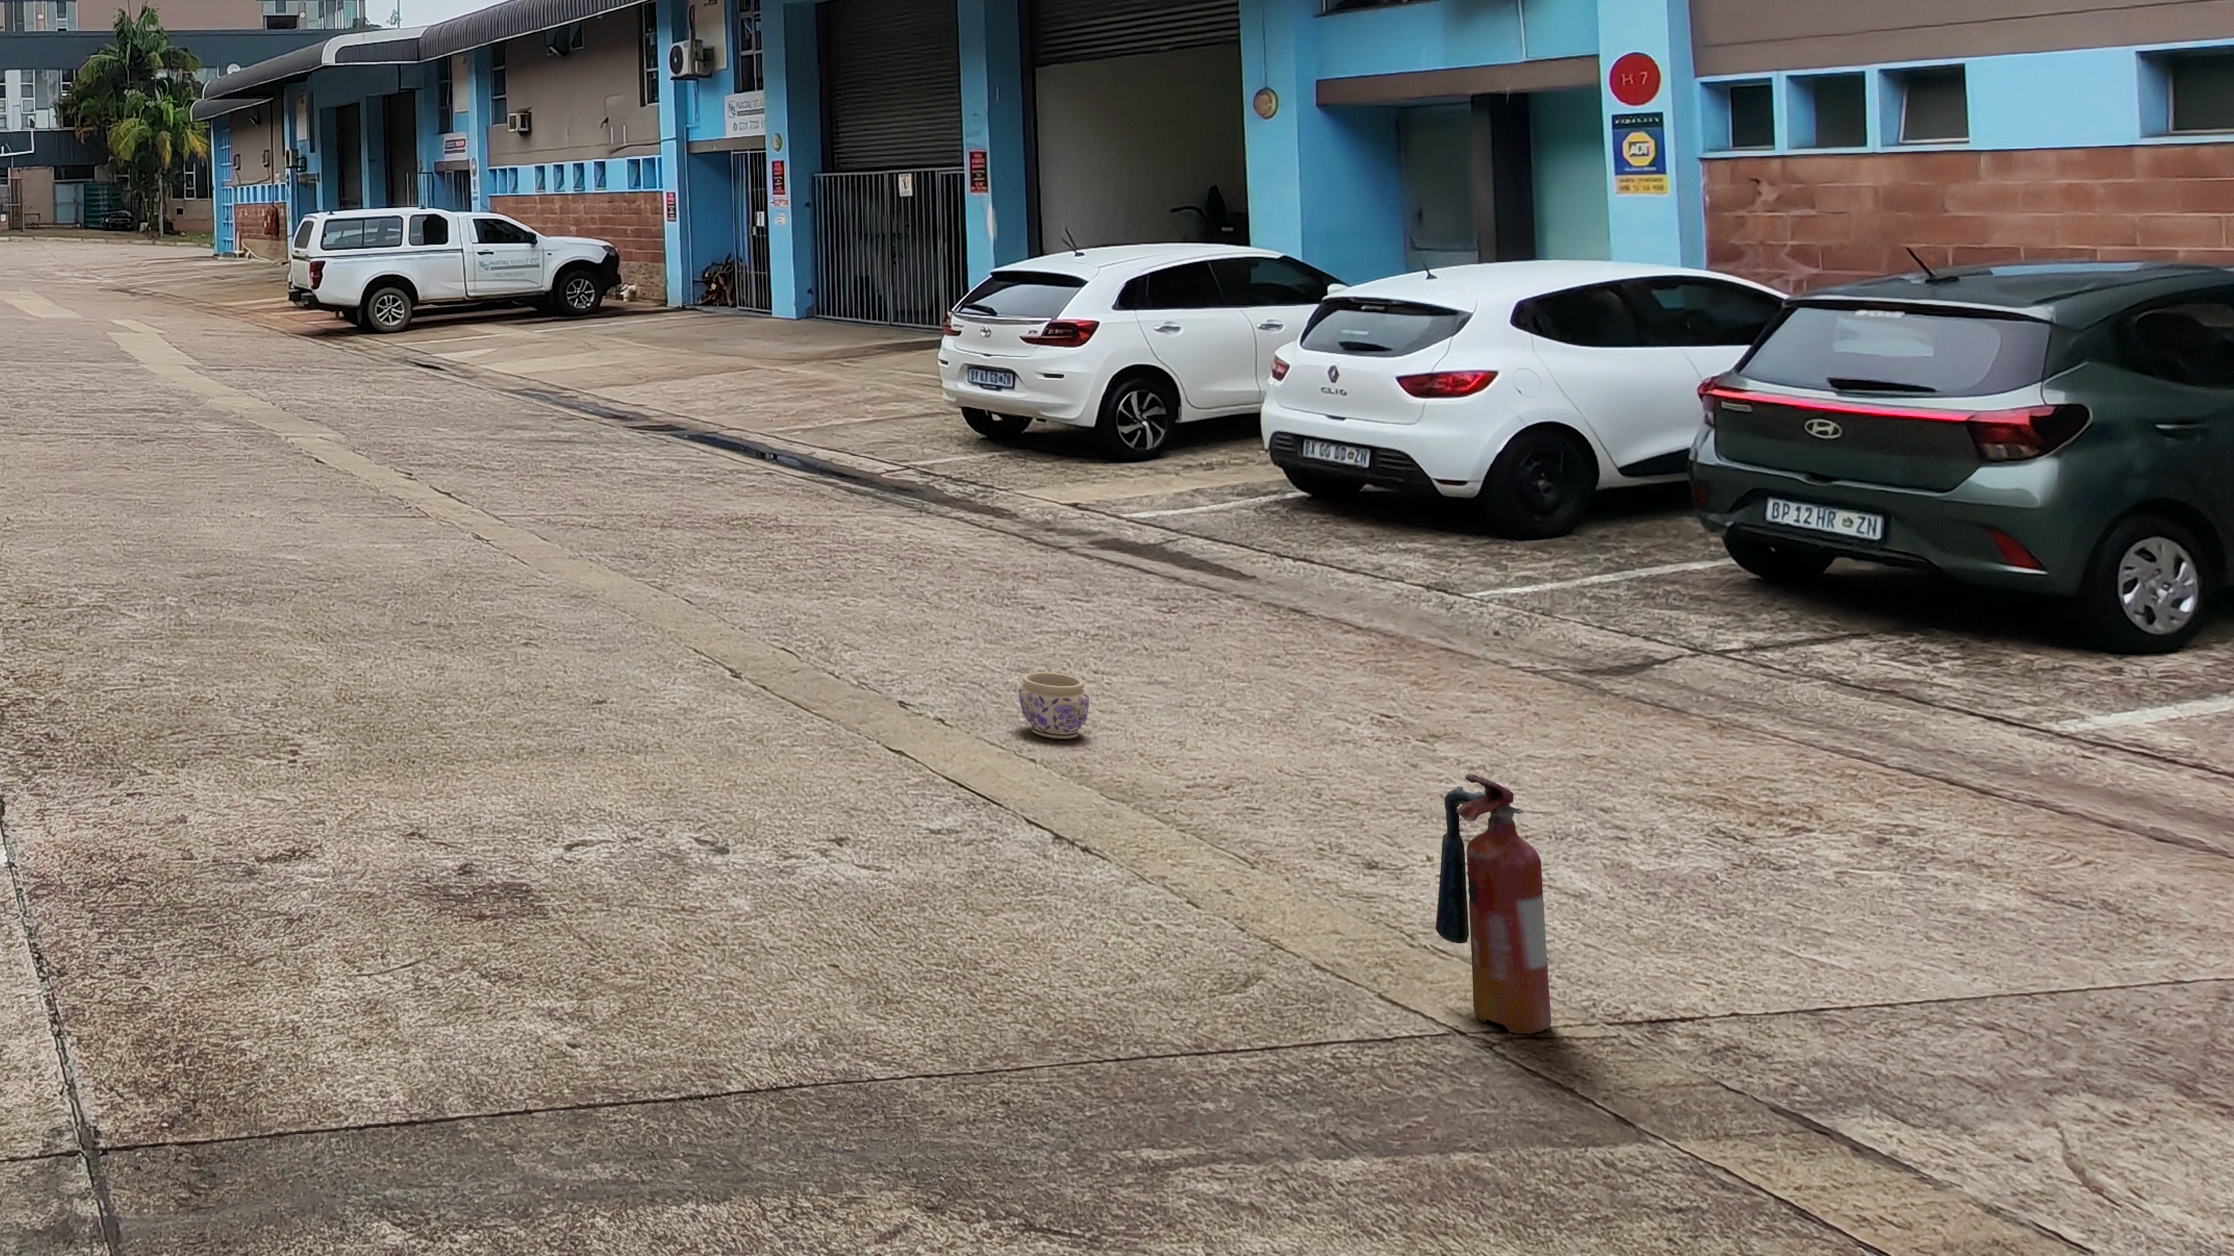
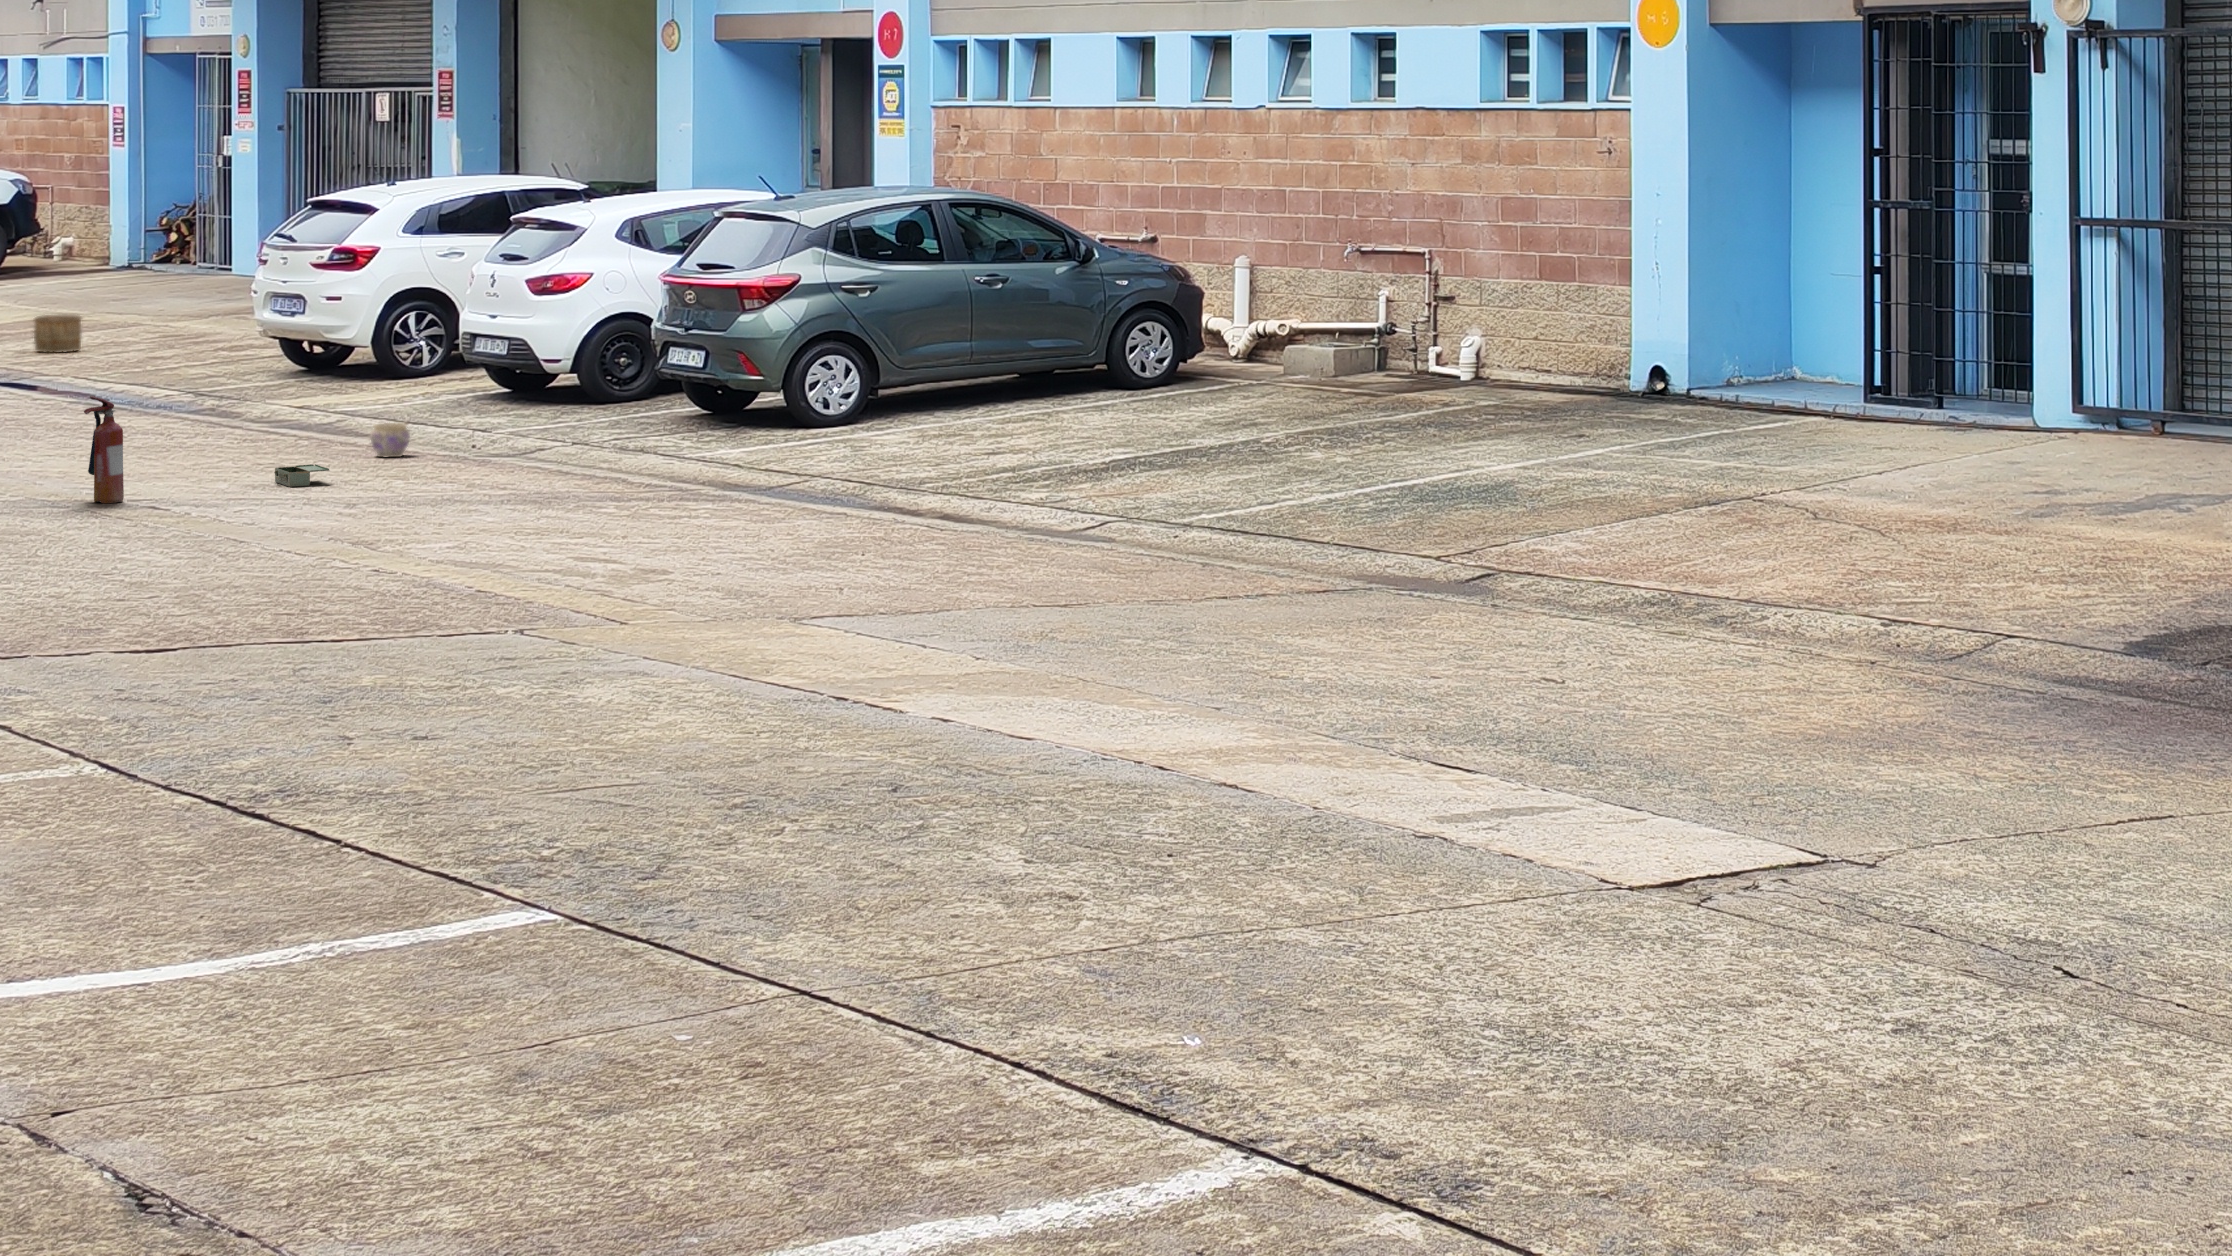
wooden bucket: none [697,368,738,403] -> present [34,315,82,353]
planter: present [1019,672,1089,740] -> present [371,423,410,457]
toolbox: none [1706,873,1896,957] -> present [274,464,329,487]

